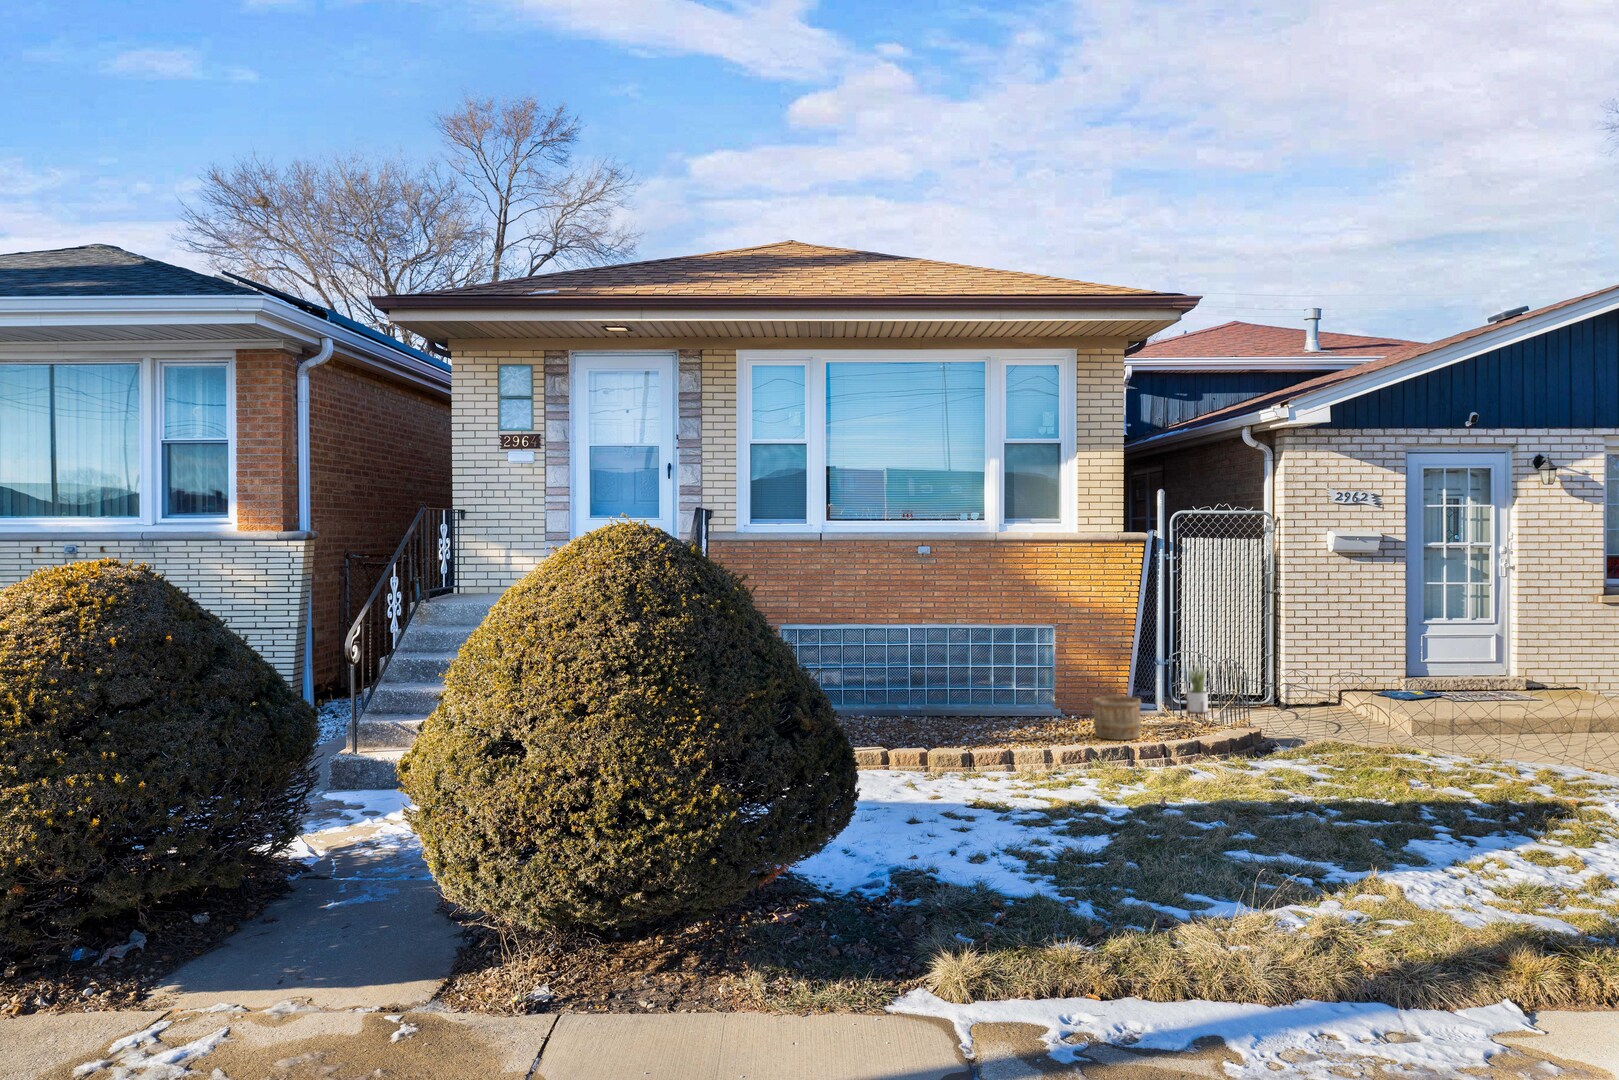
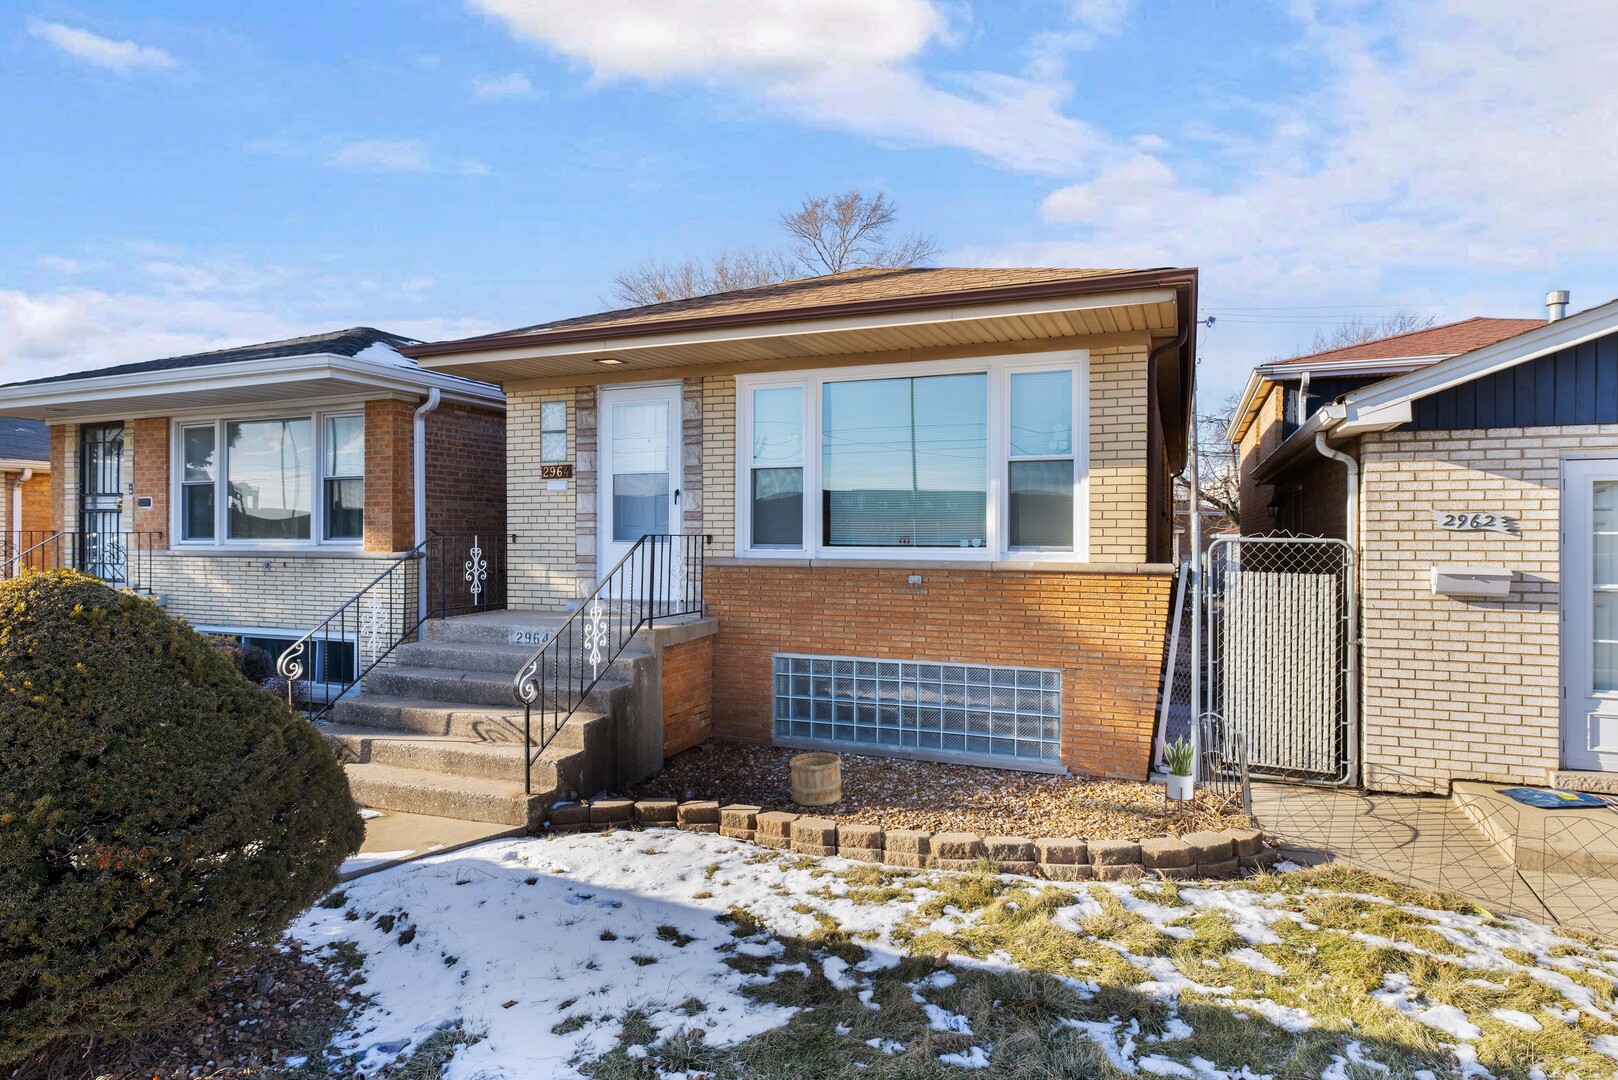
wooden bucket: present [1093,695,1141,740] -> present [789,753,842,806]

